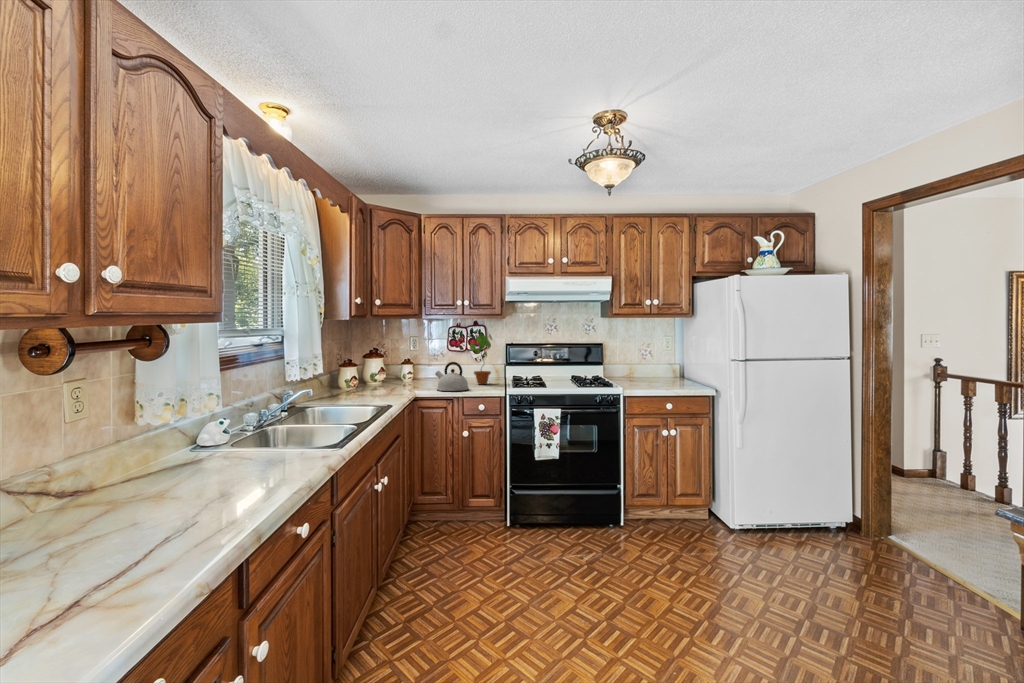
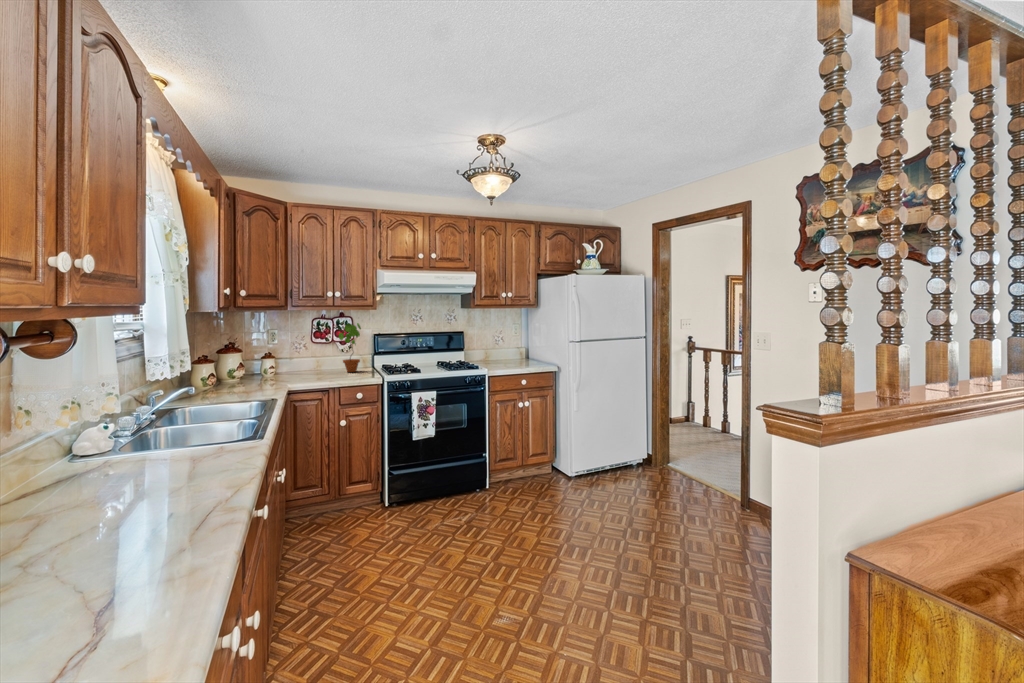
kettle: present [435,362,469,391] -> none [307,352,344,381]

